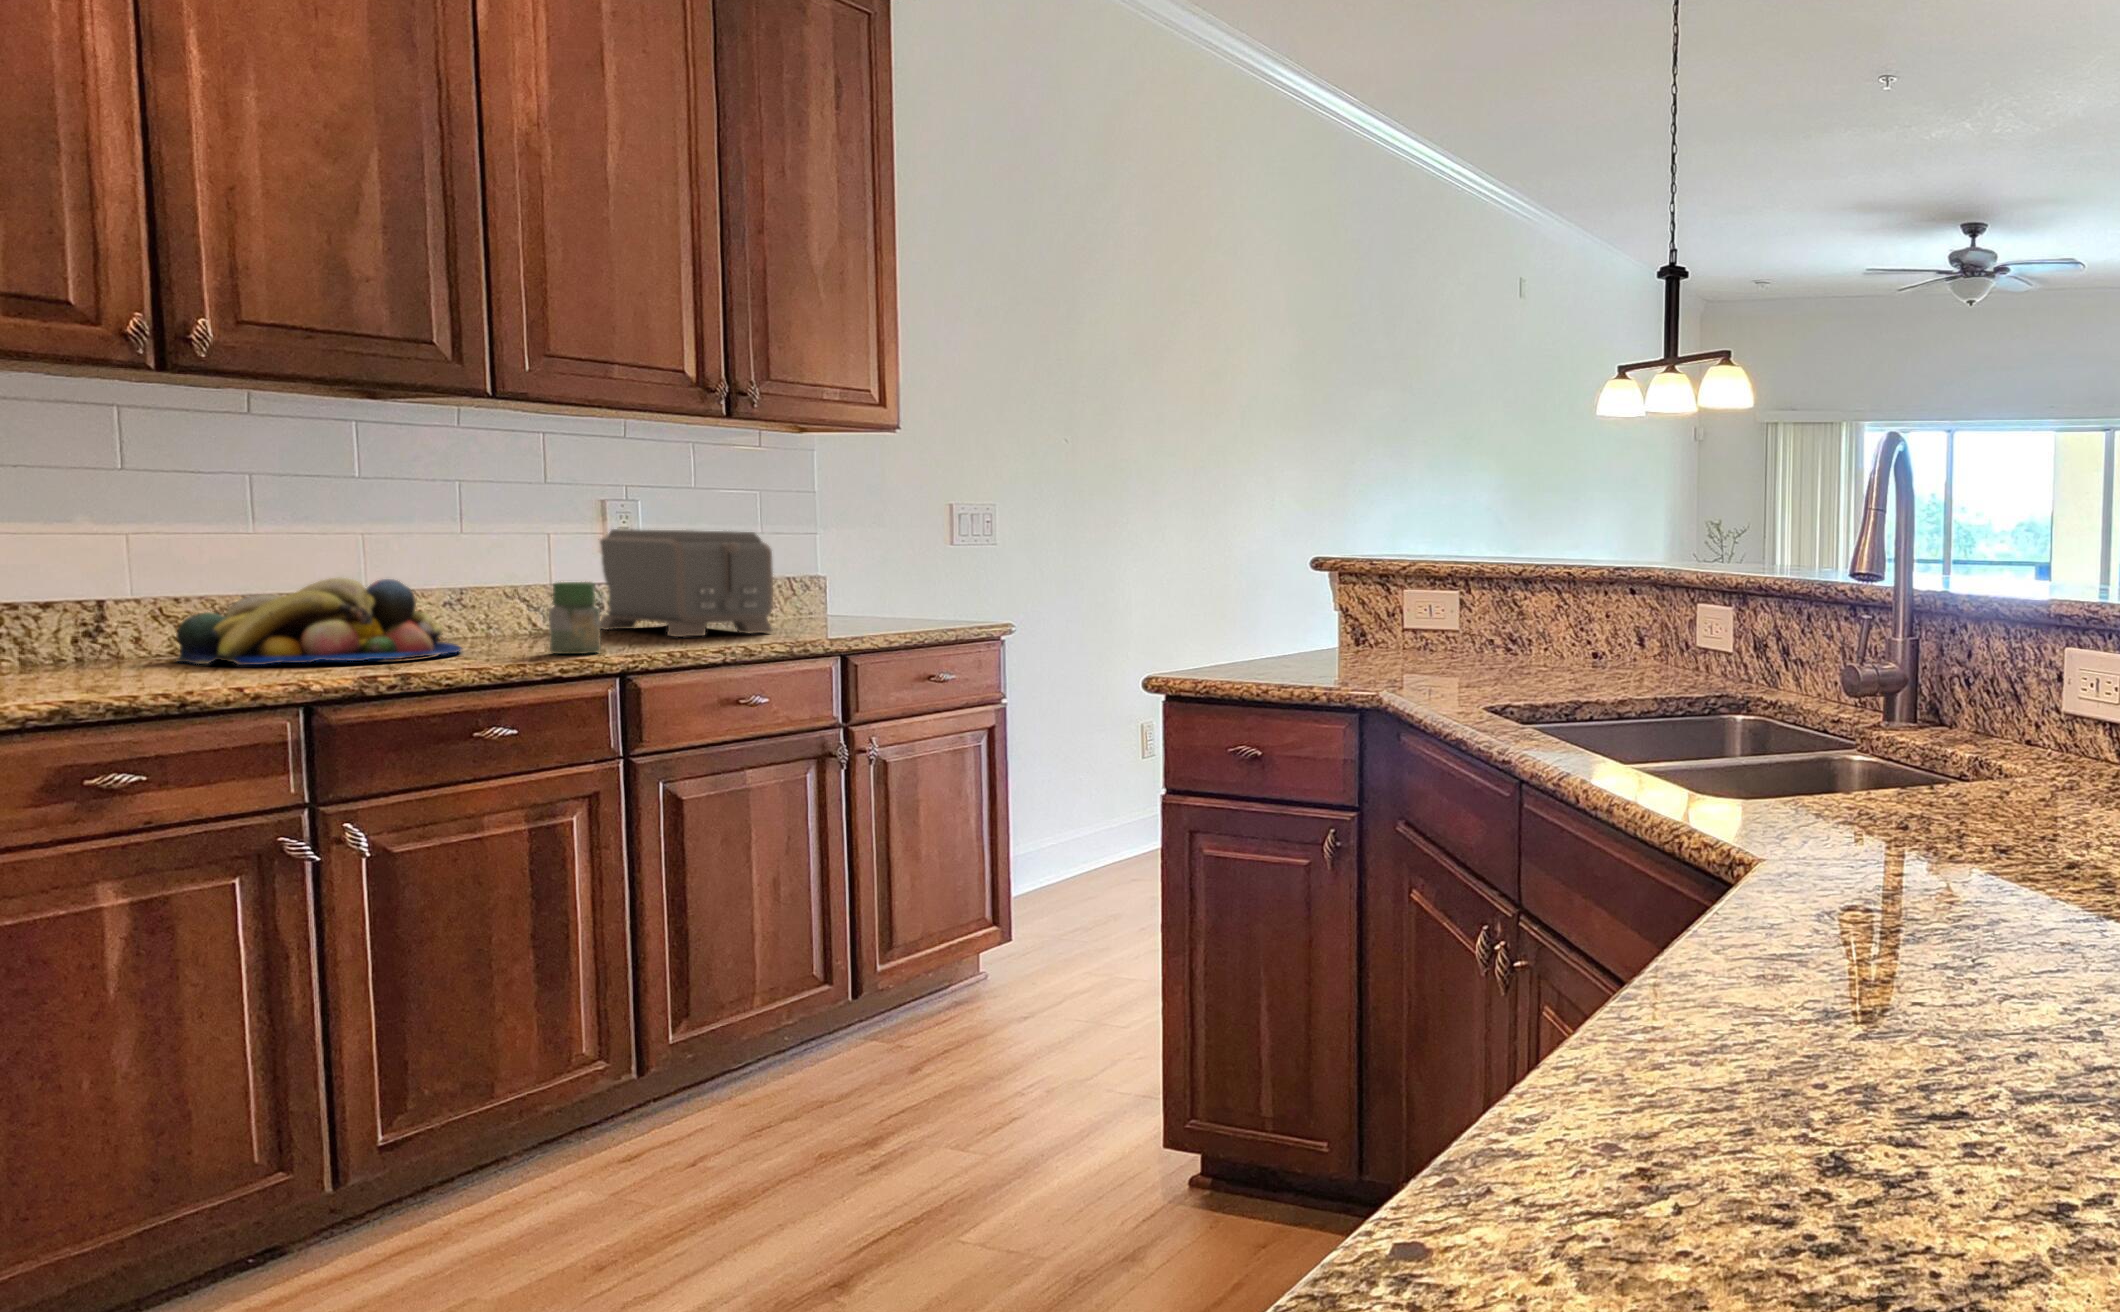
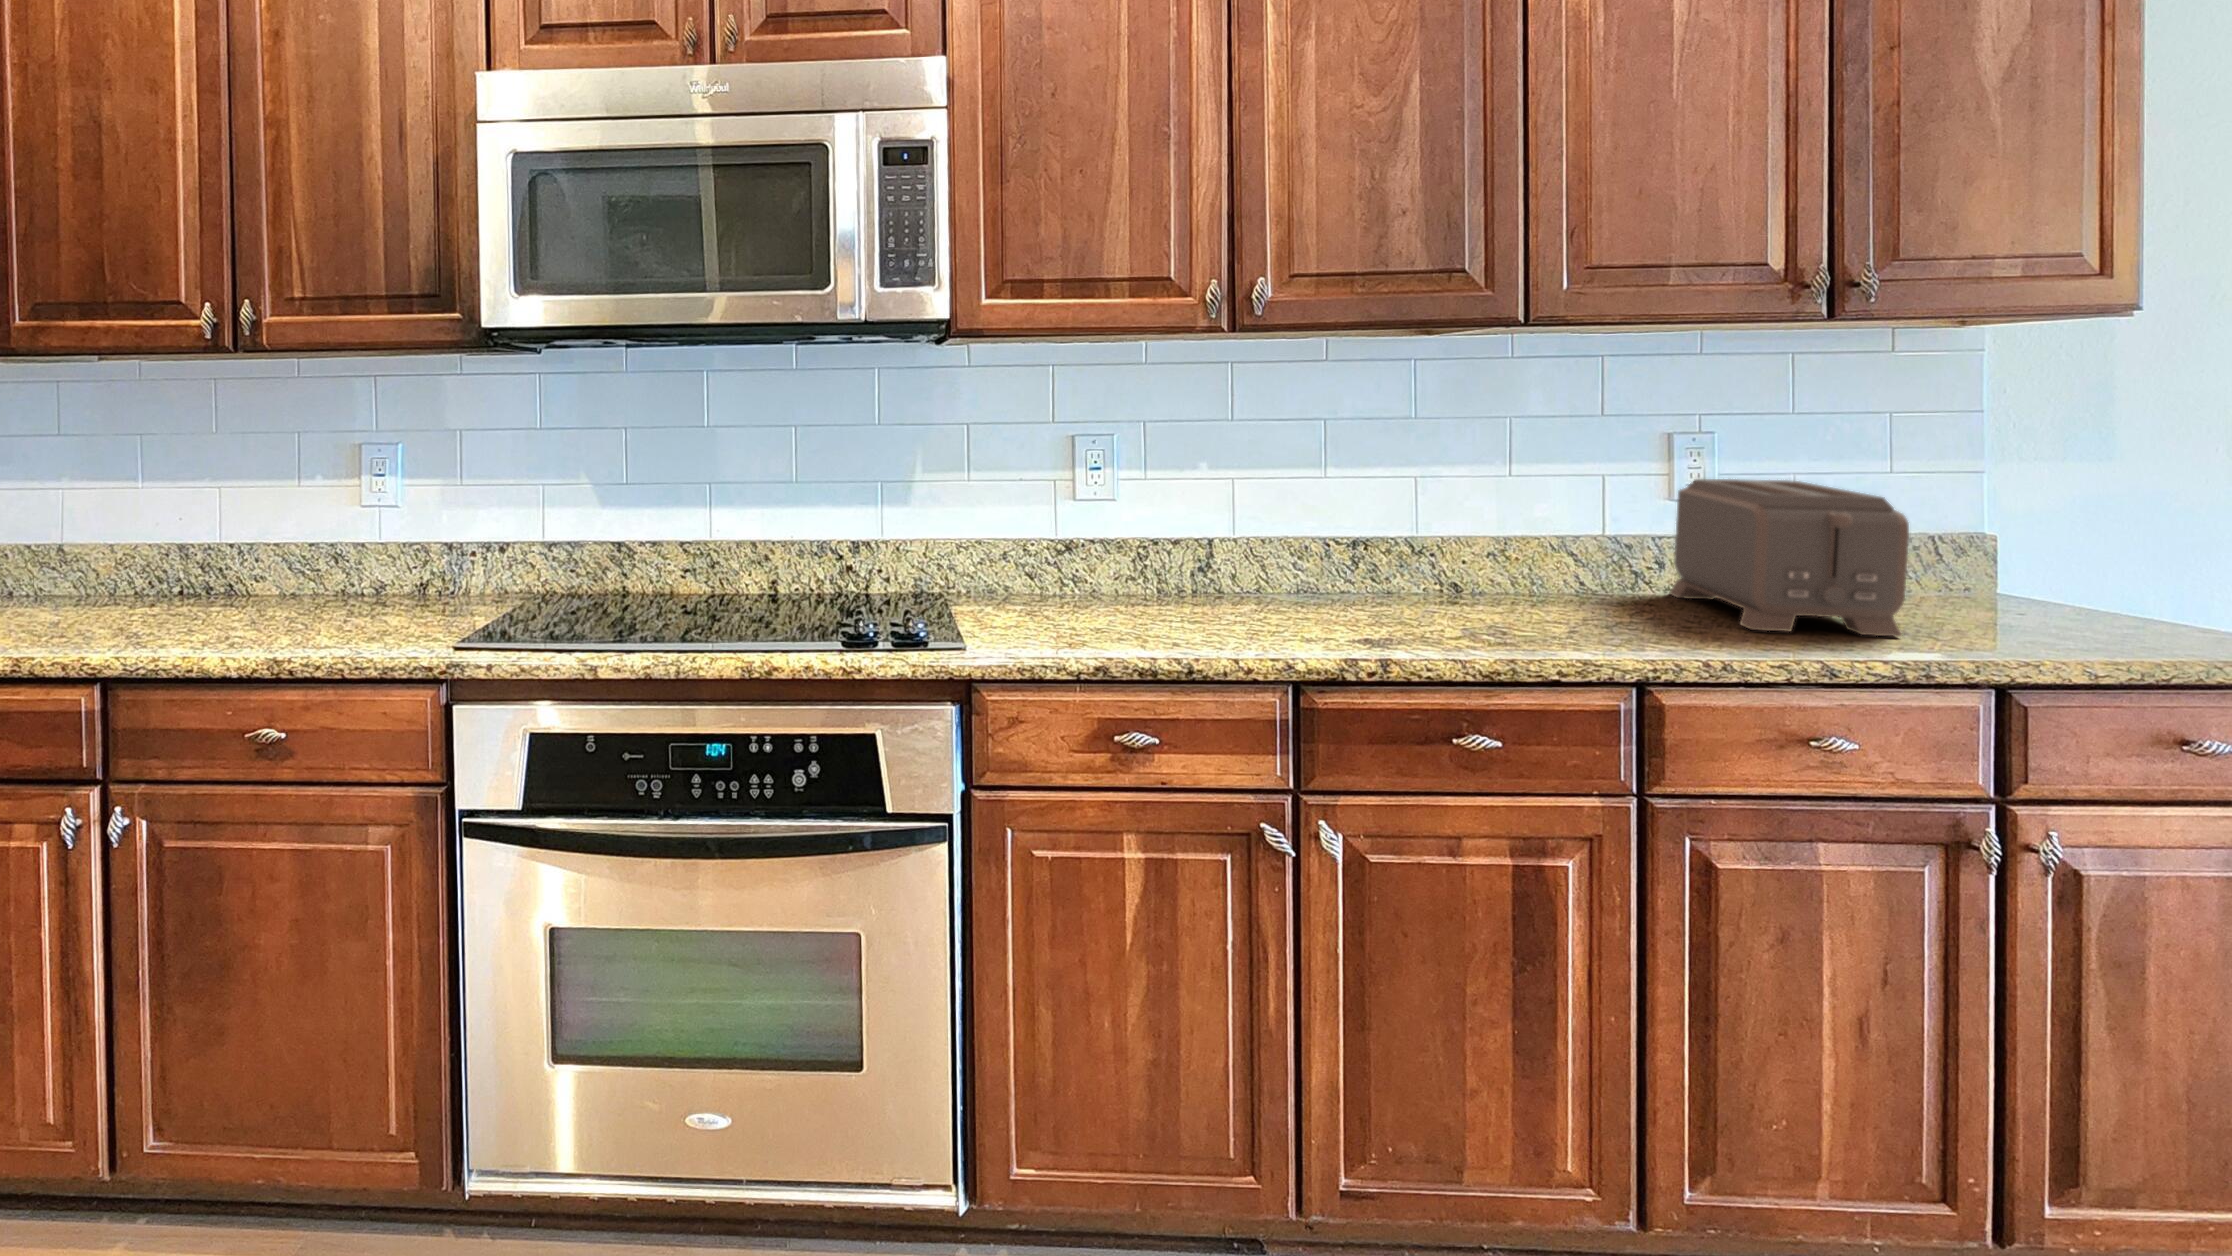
fruit bowl: present [176,578,462,665] -> none [1239,537,1483,632]
jar: present [549,582,601,654] -> none [1567,562,1629,651]

